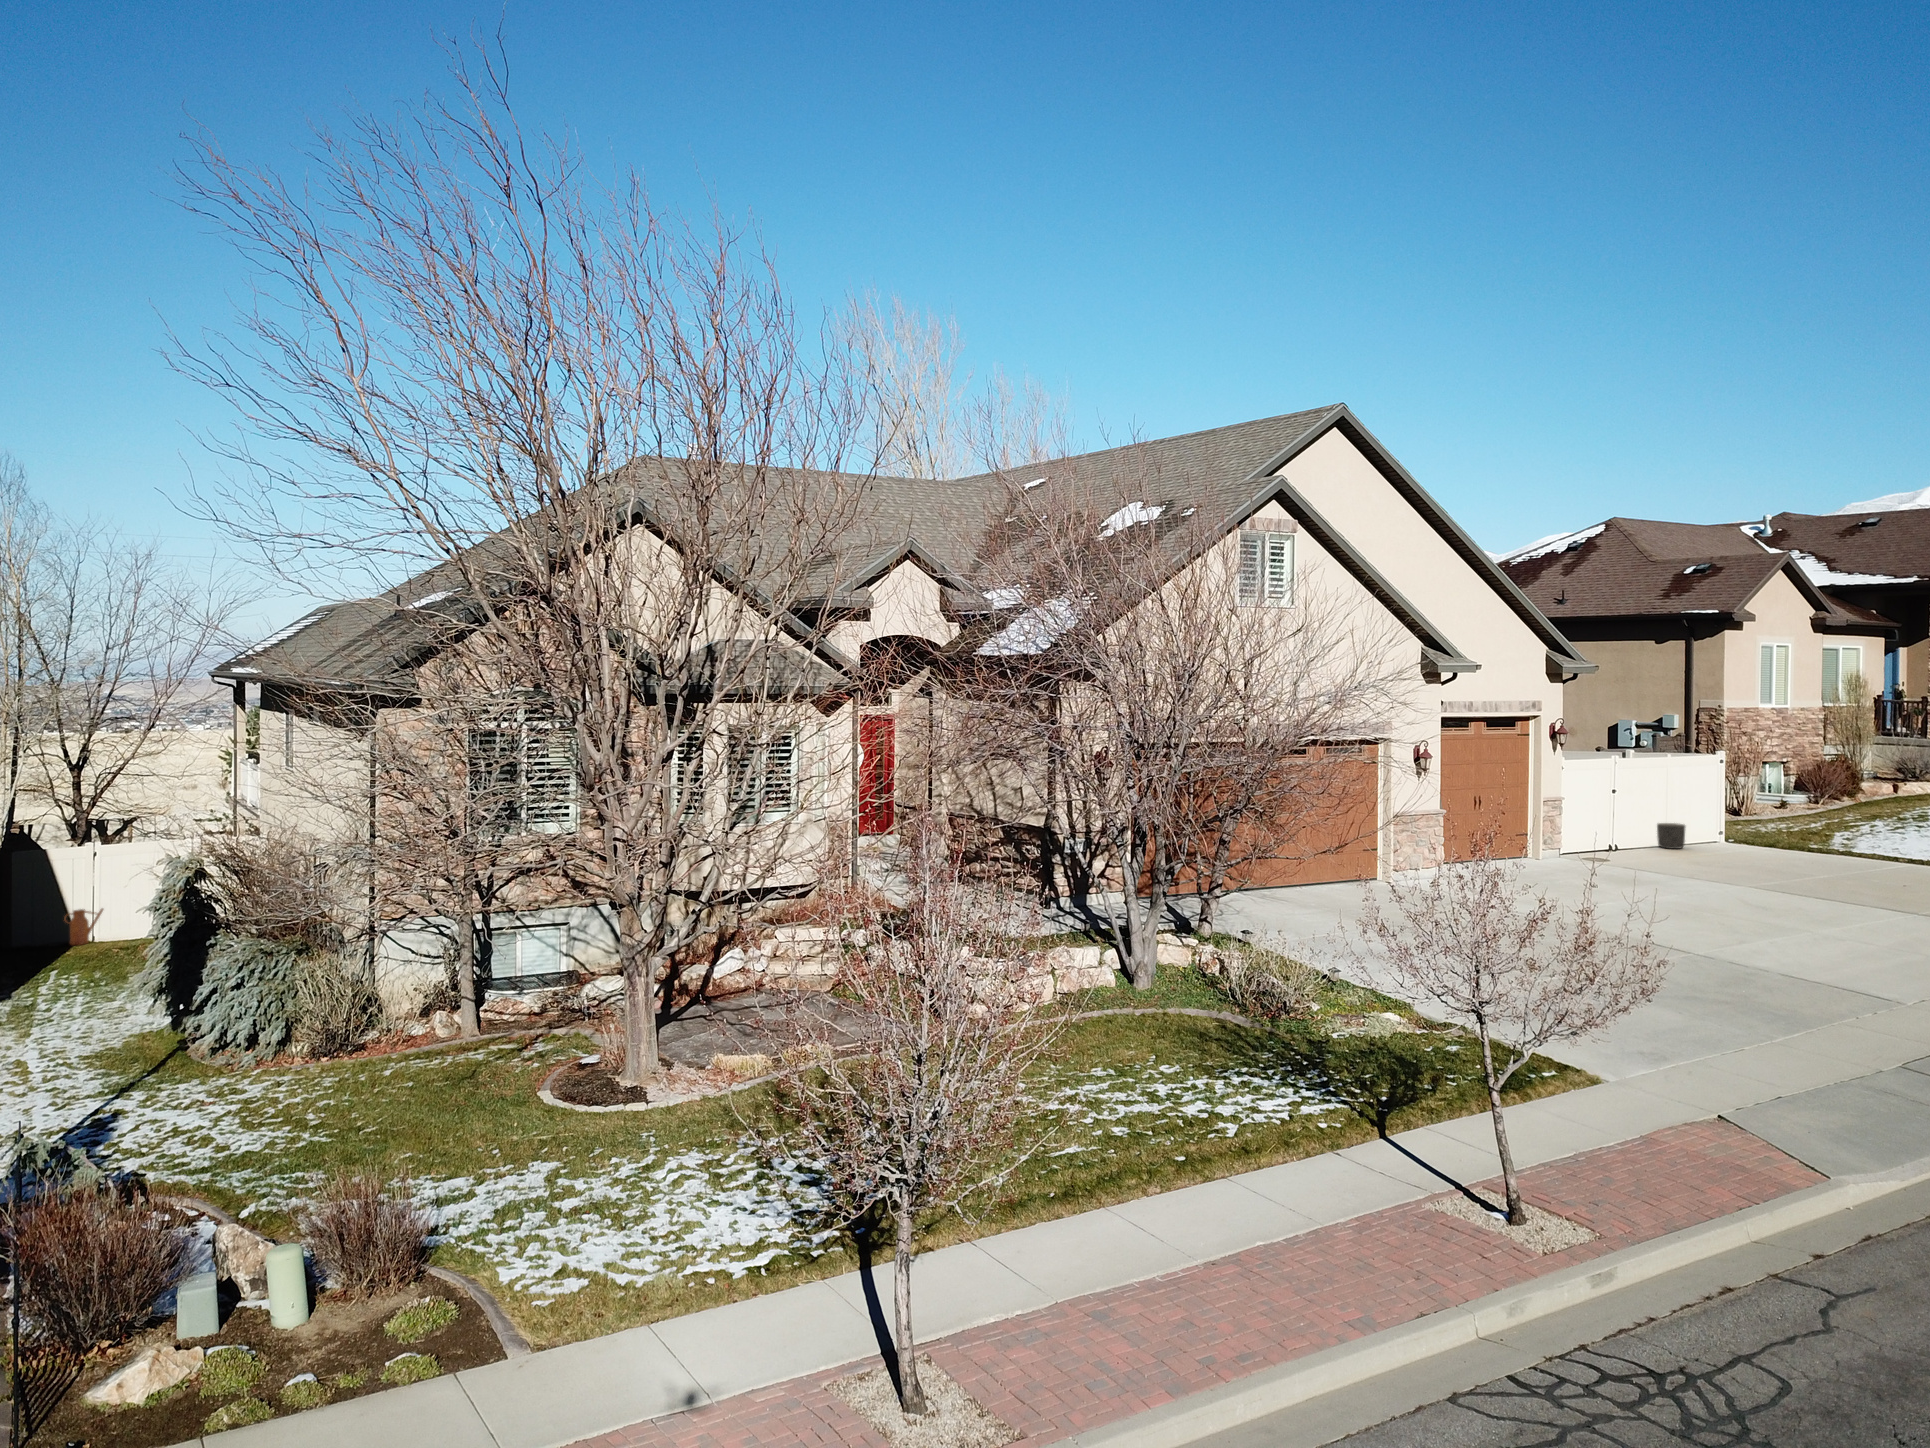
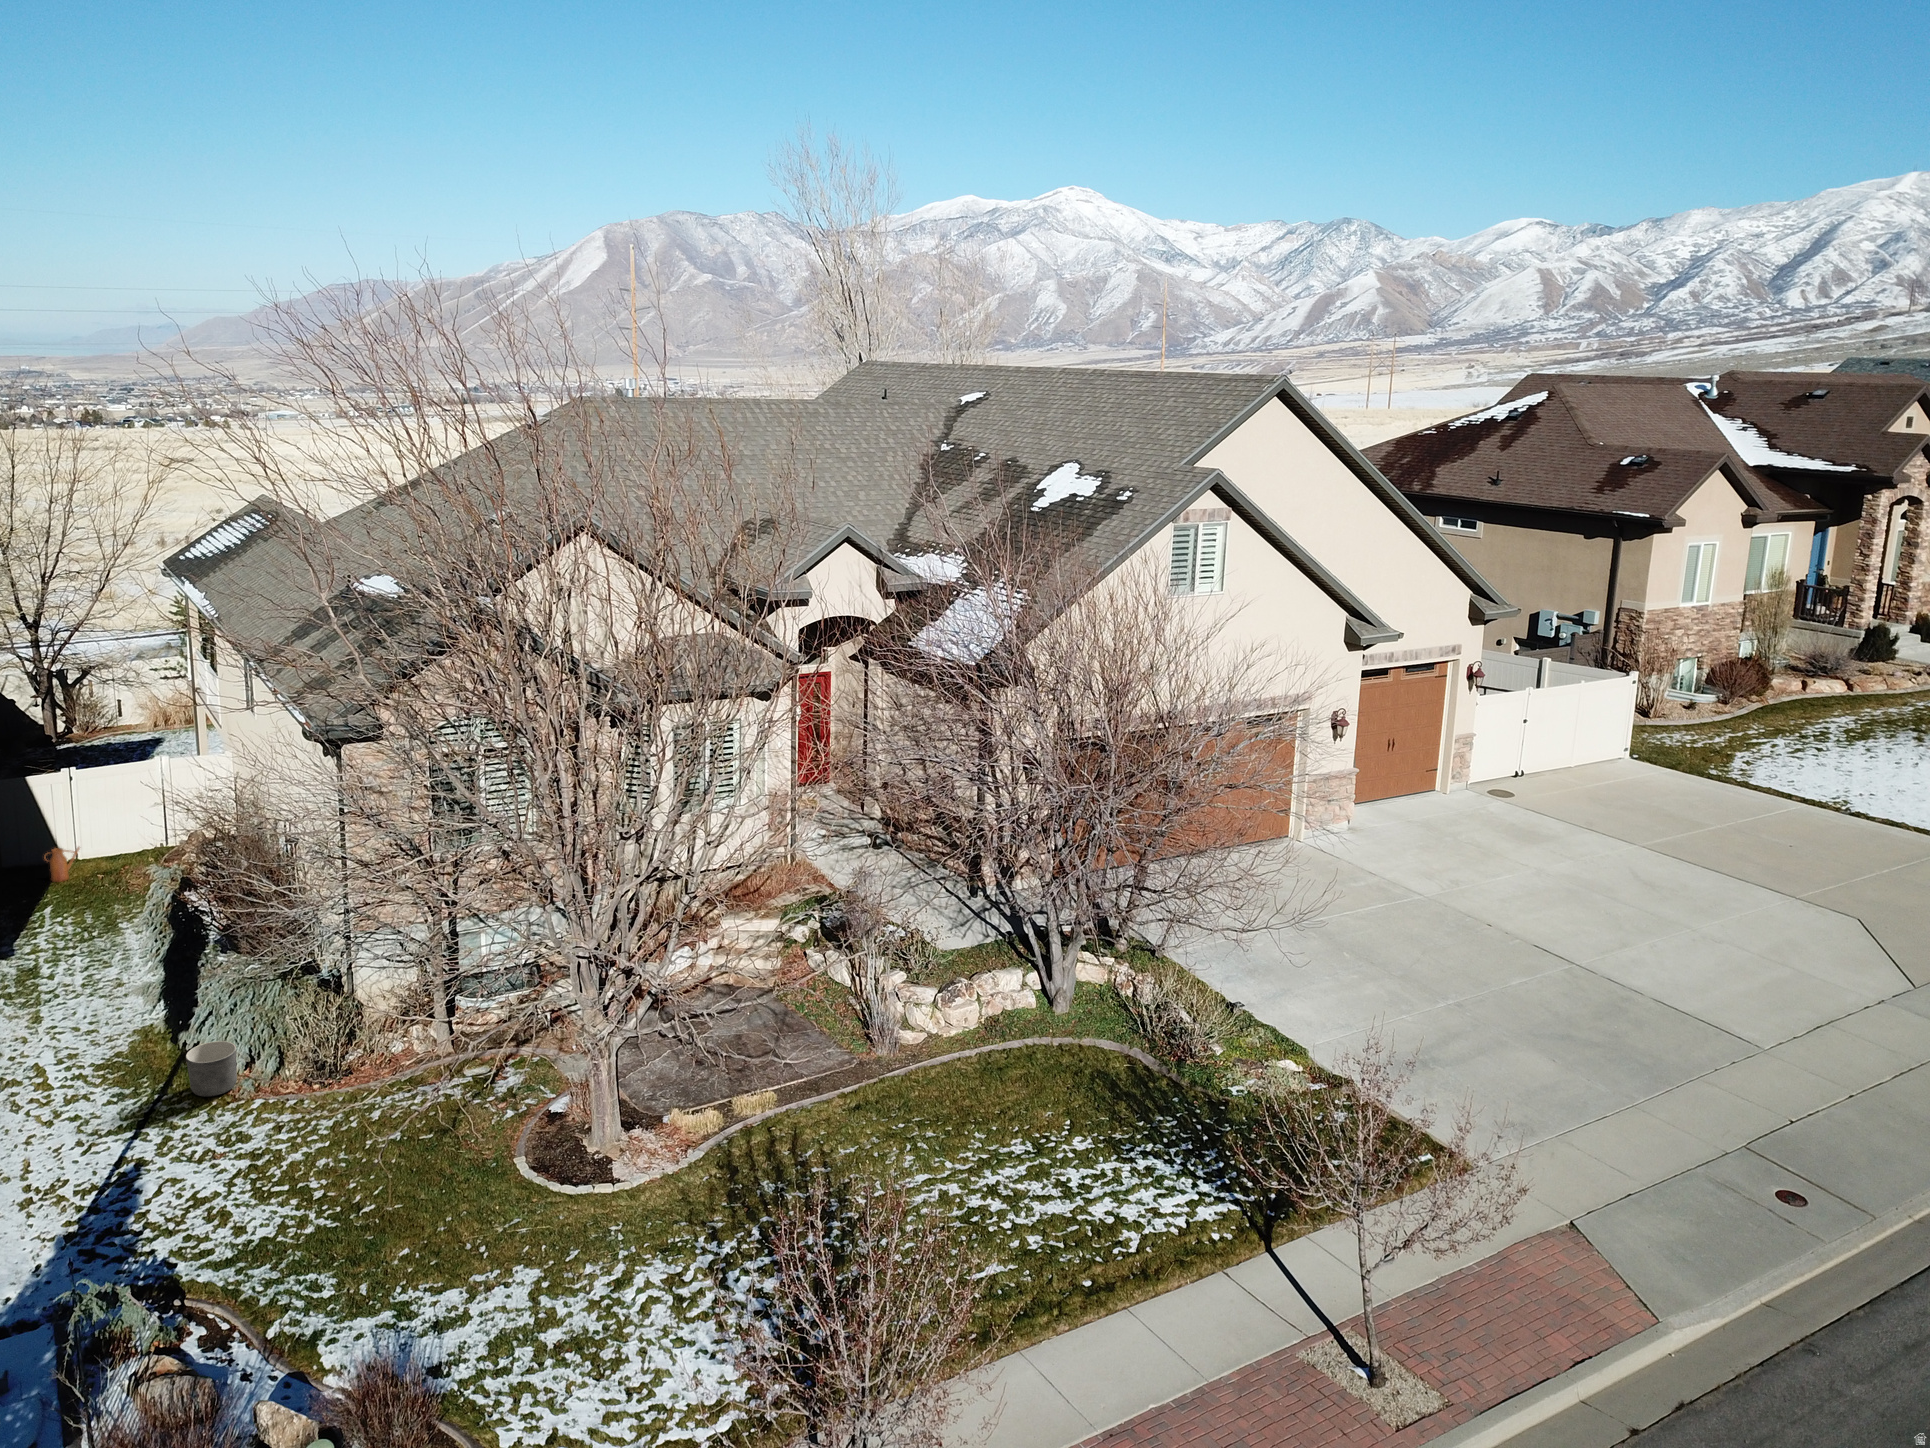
planter: present [1657,823,1685,849] -> present [186,1041,237,1097]

